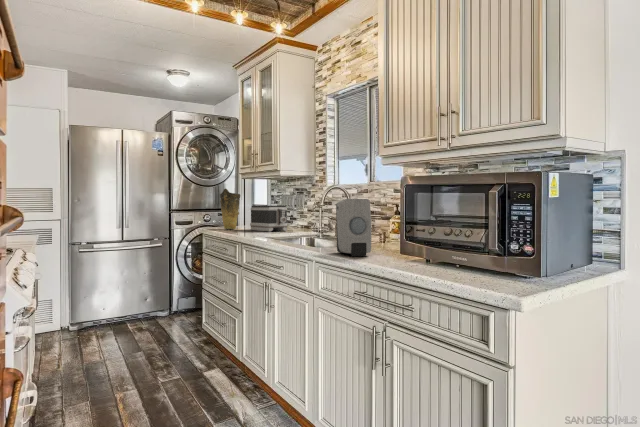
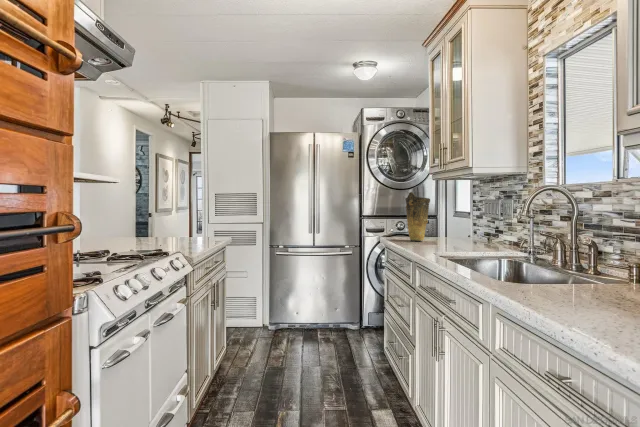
soap dispenser: present [336,199,372,256] -> none [532,210,594,308]
toaster: present [250,206,288,232] -> none [441,213,489,246]

